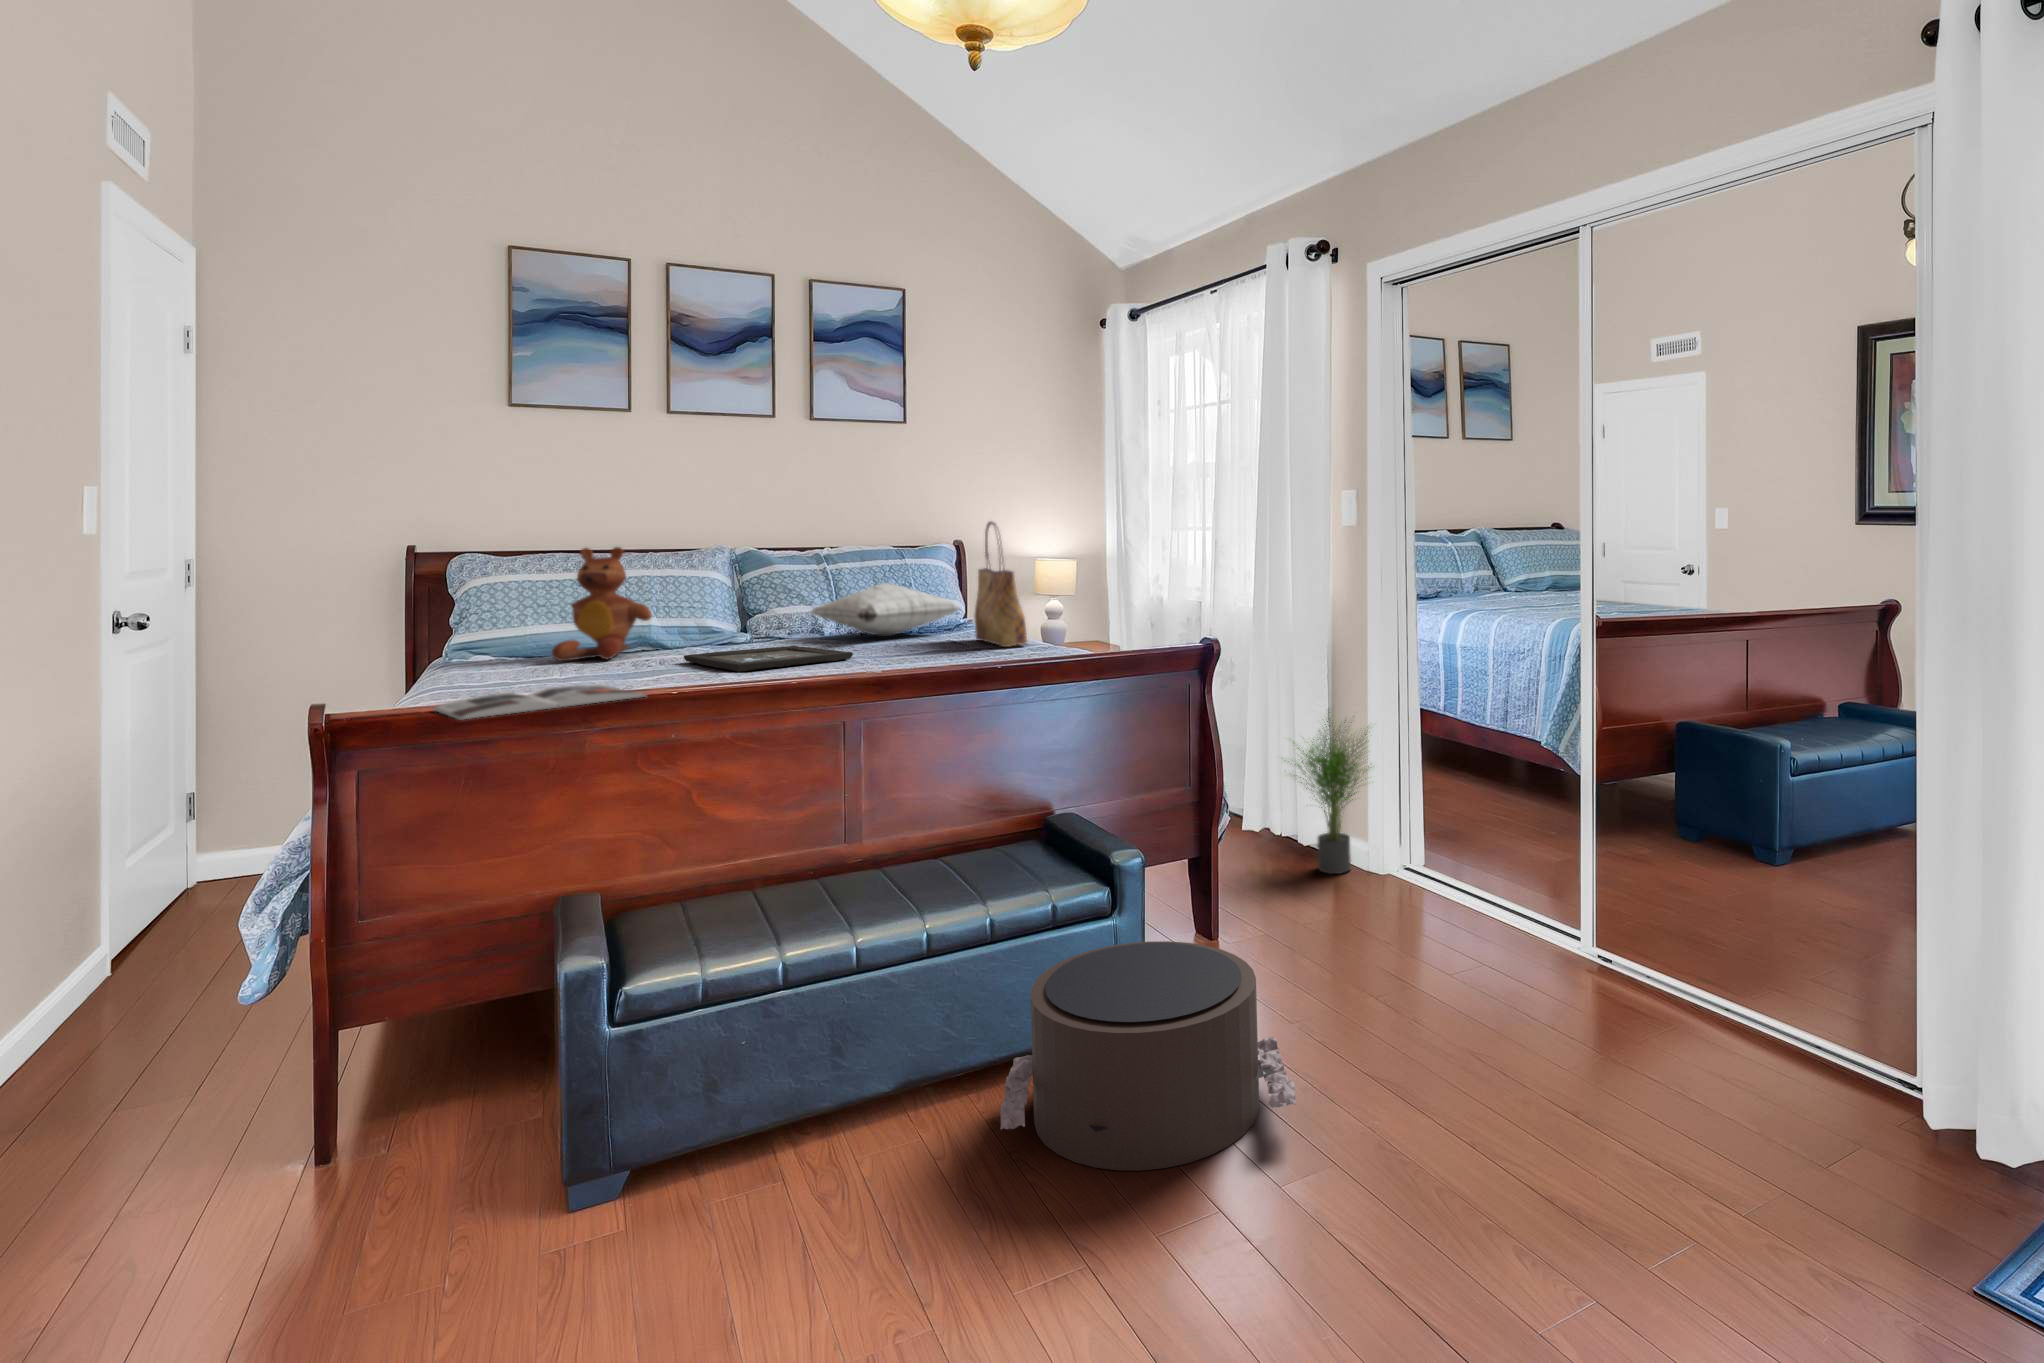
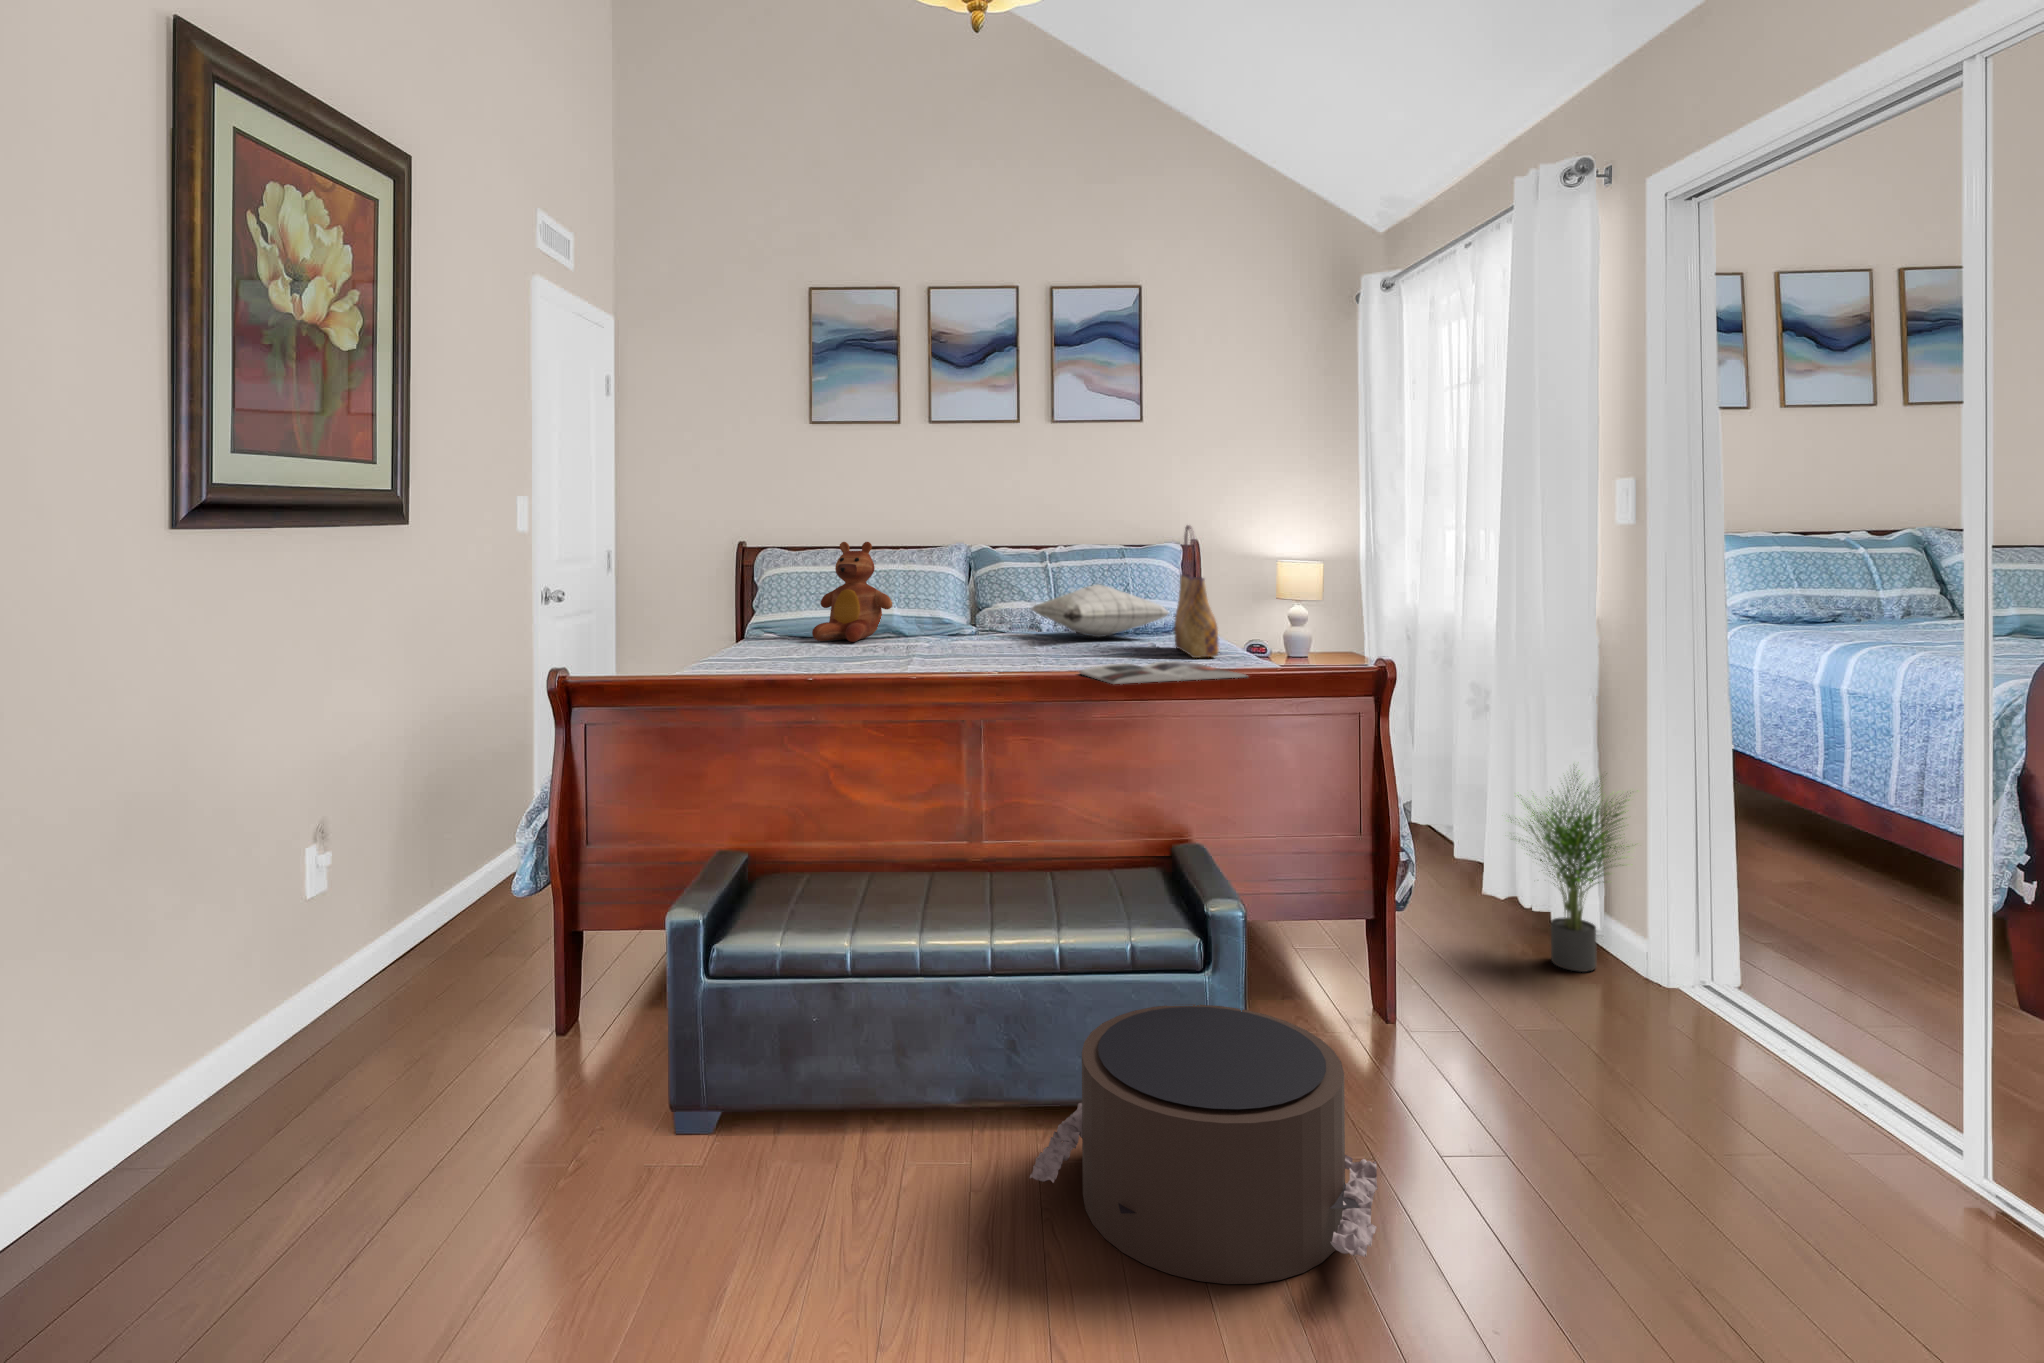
tray: present [684,646,853,672] -> none [905,641,1042,662]
magazine: present [434,685,645,720] -> present [1079,662,1246,684]

